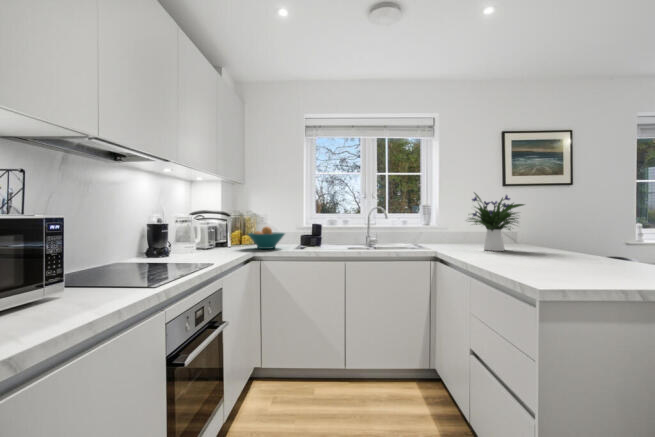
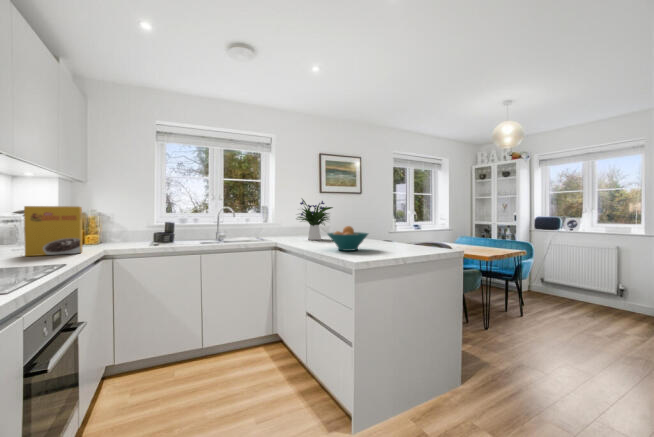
cereal box: none [190,207,234,254] -> present [24,206,82,256]
fruit bowl: present [248,227,285,249] -> present [328,226,368,251]

